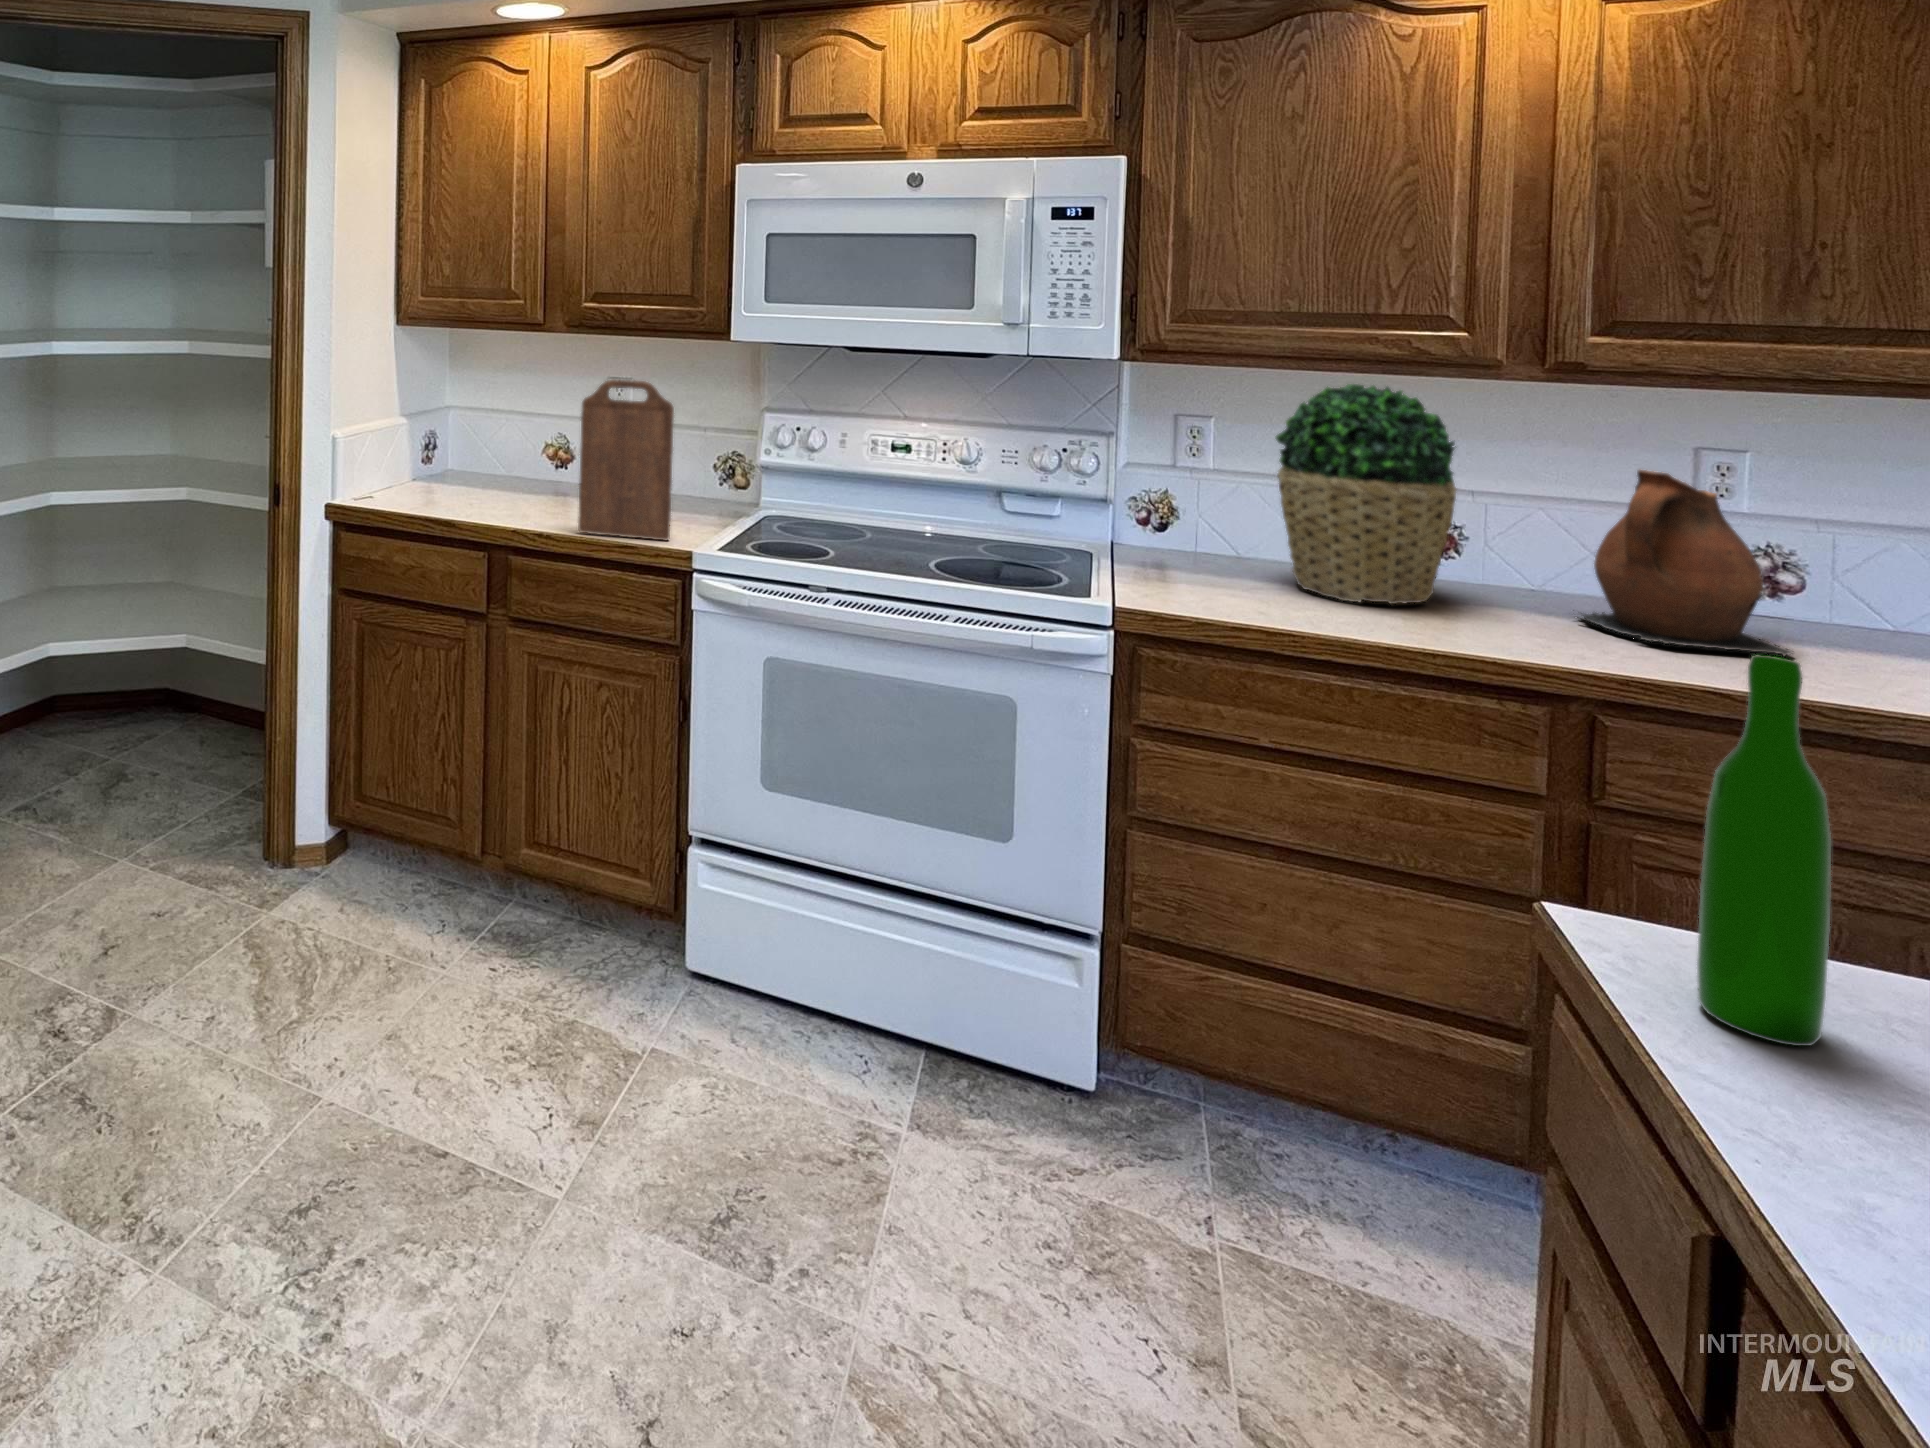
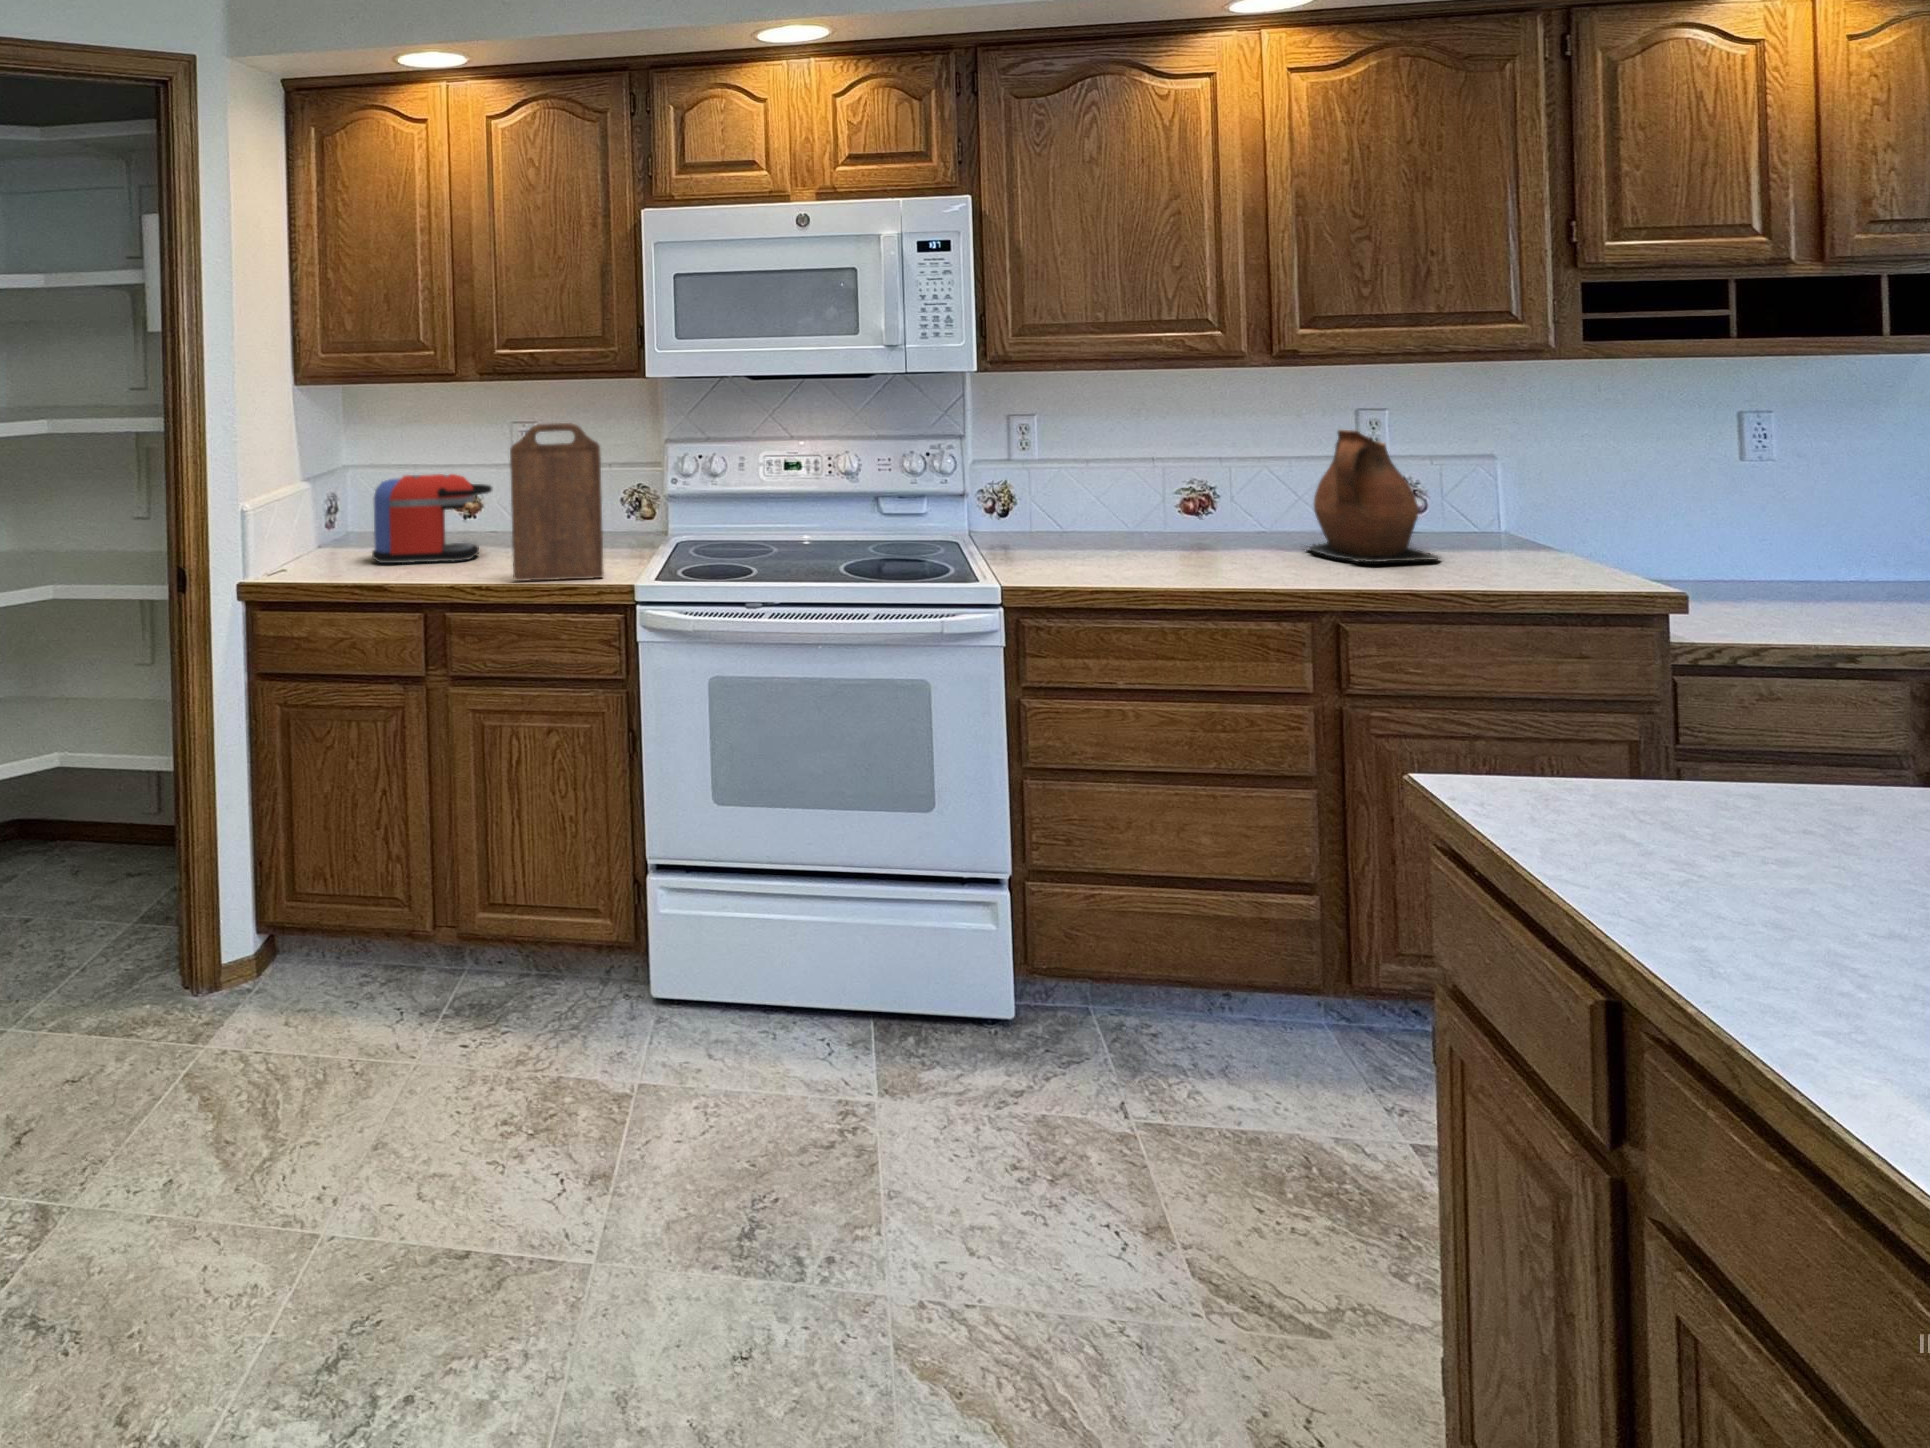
potted plant: present [1276,384,1456,604] -> none [1091,378,1223,558]
coffee maker: none [458,420,576,508] -> present [372,474,492,563]
wine bottle: present [1697,655,1831,1046] -> none [1527,560,1609,847]

